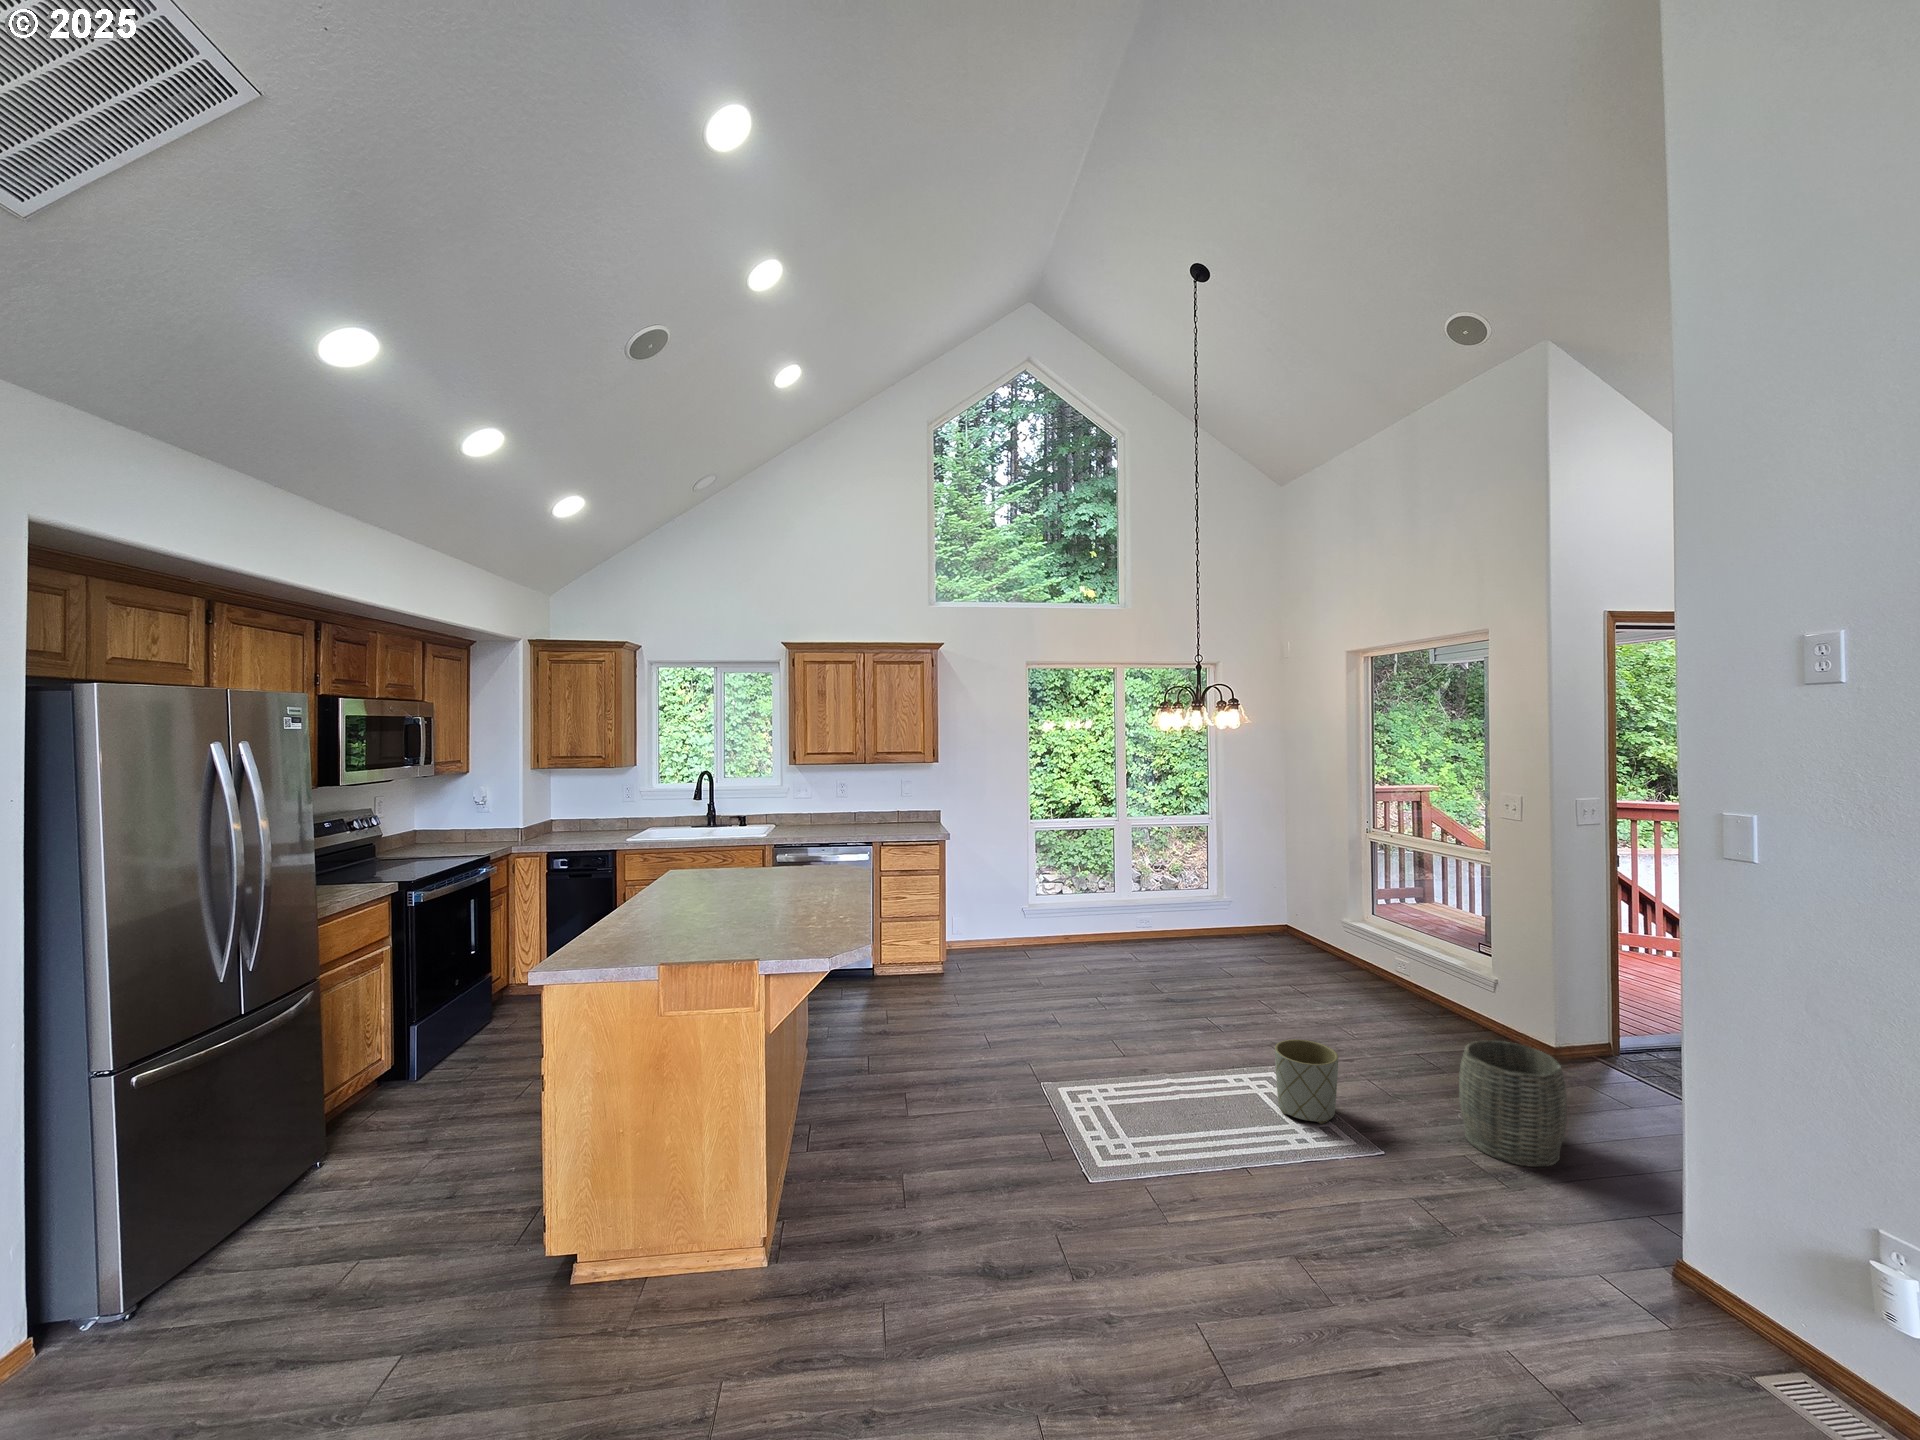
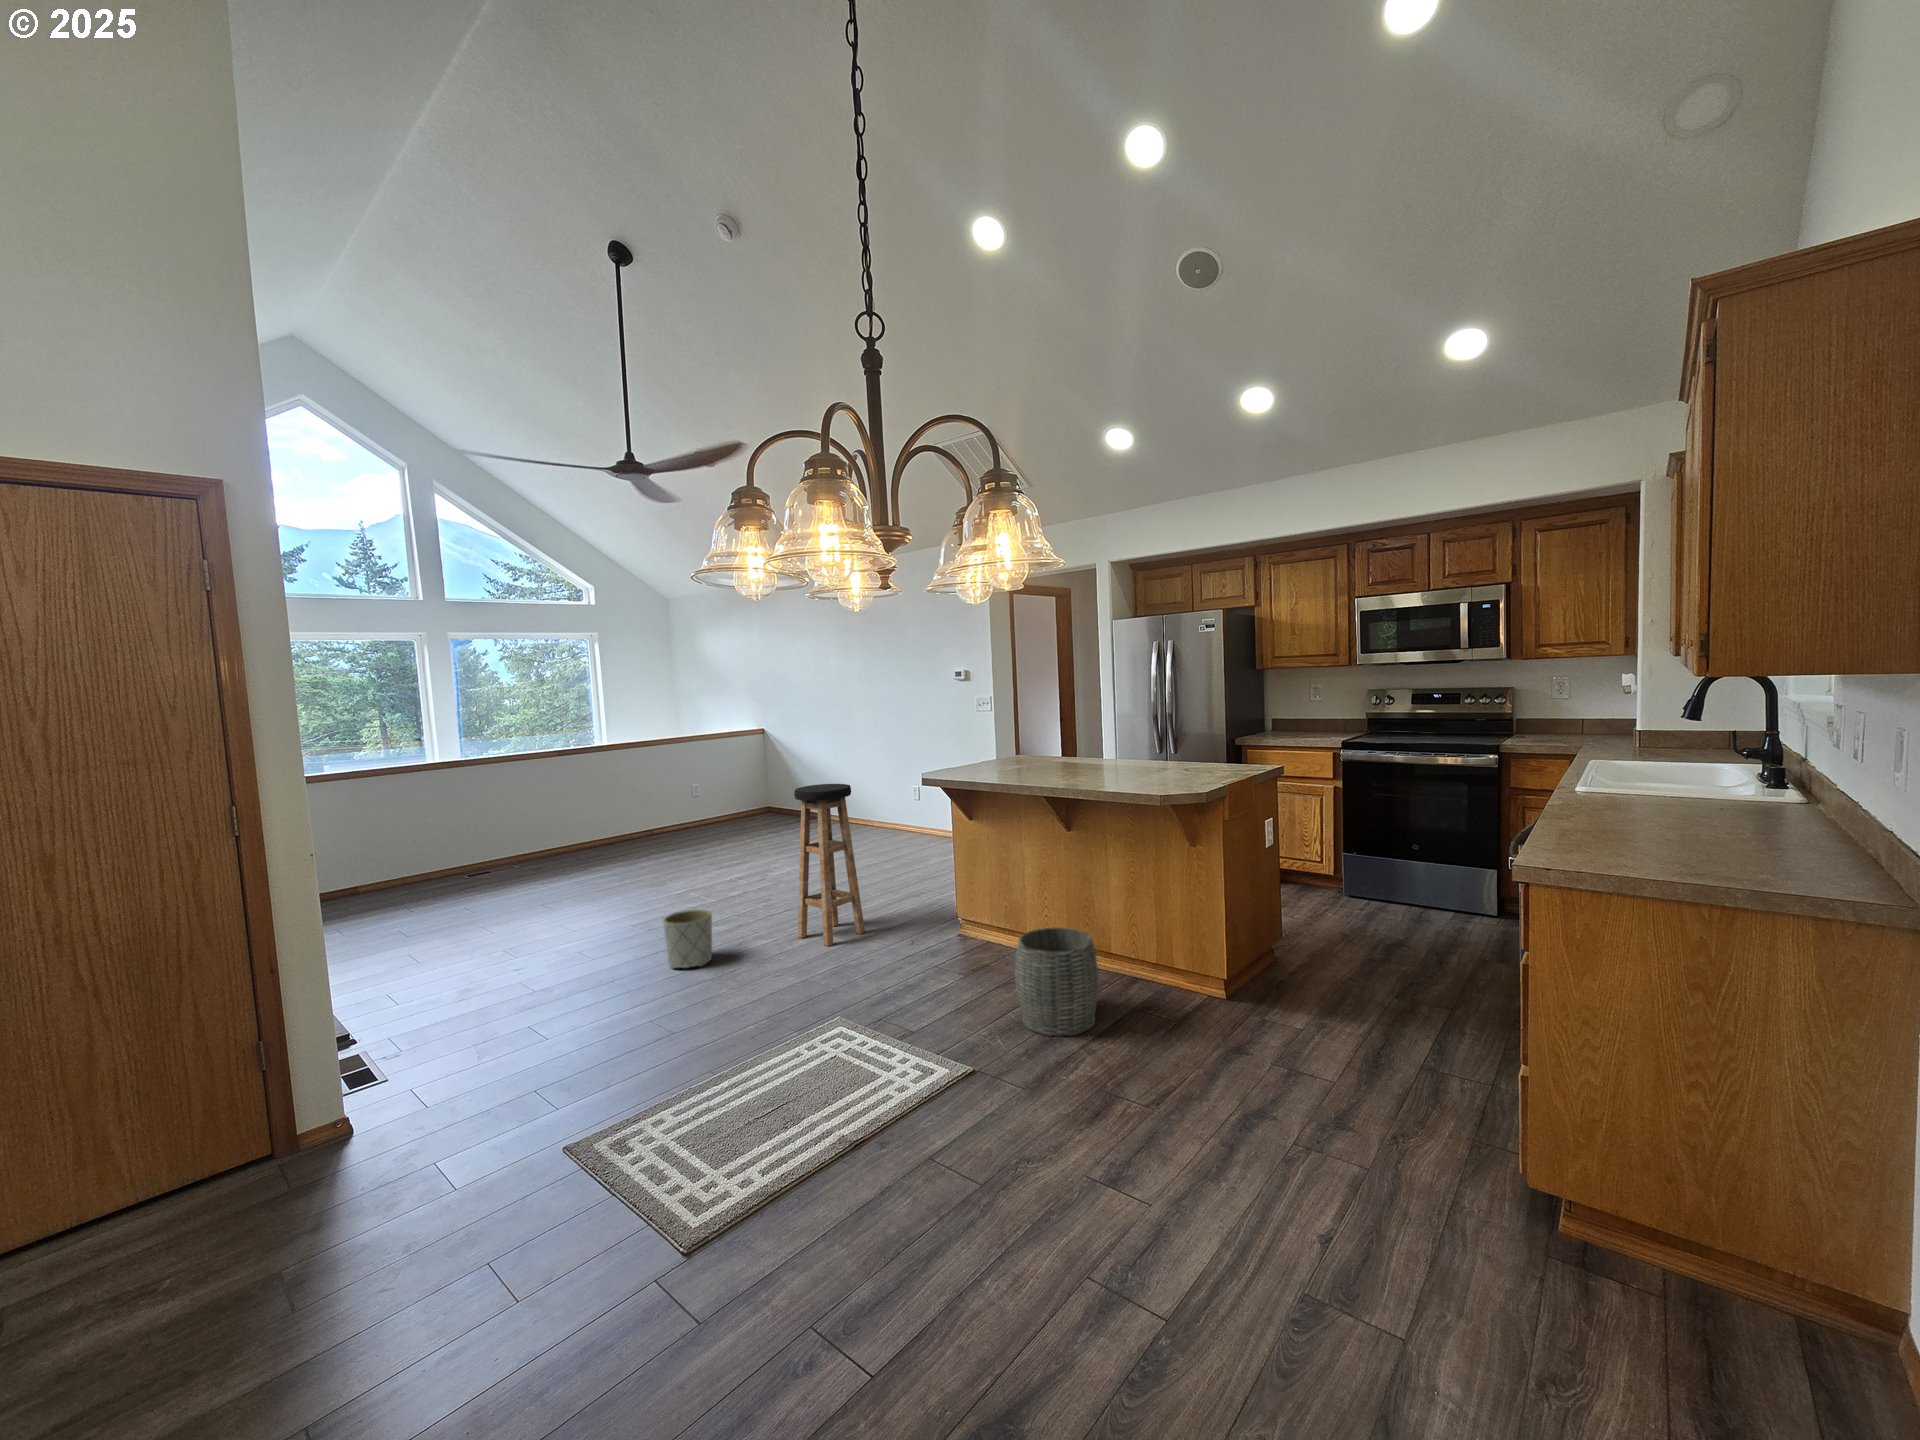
bar stool: none [1274,839,1342,997] -> present [794,784,865,946]
planter: present [1275,1039,1338,1124] -> present [663,910,712,969]

